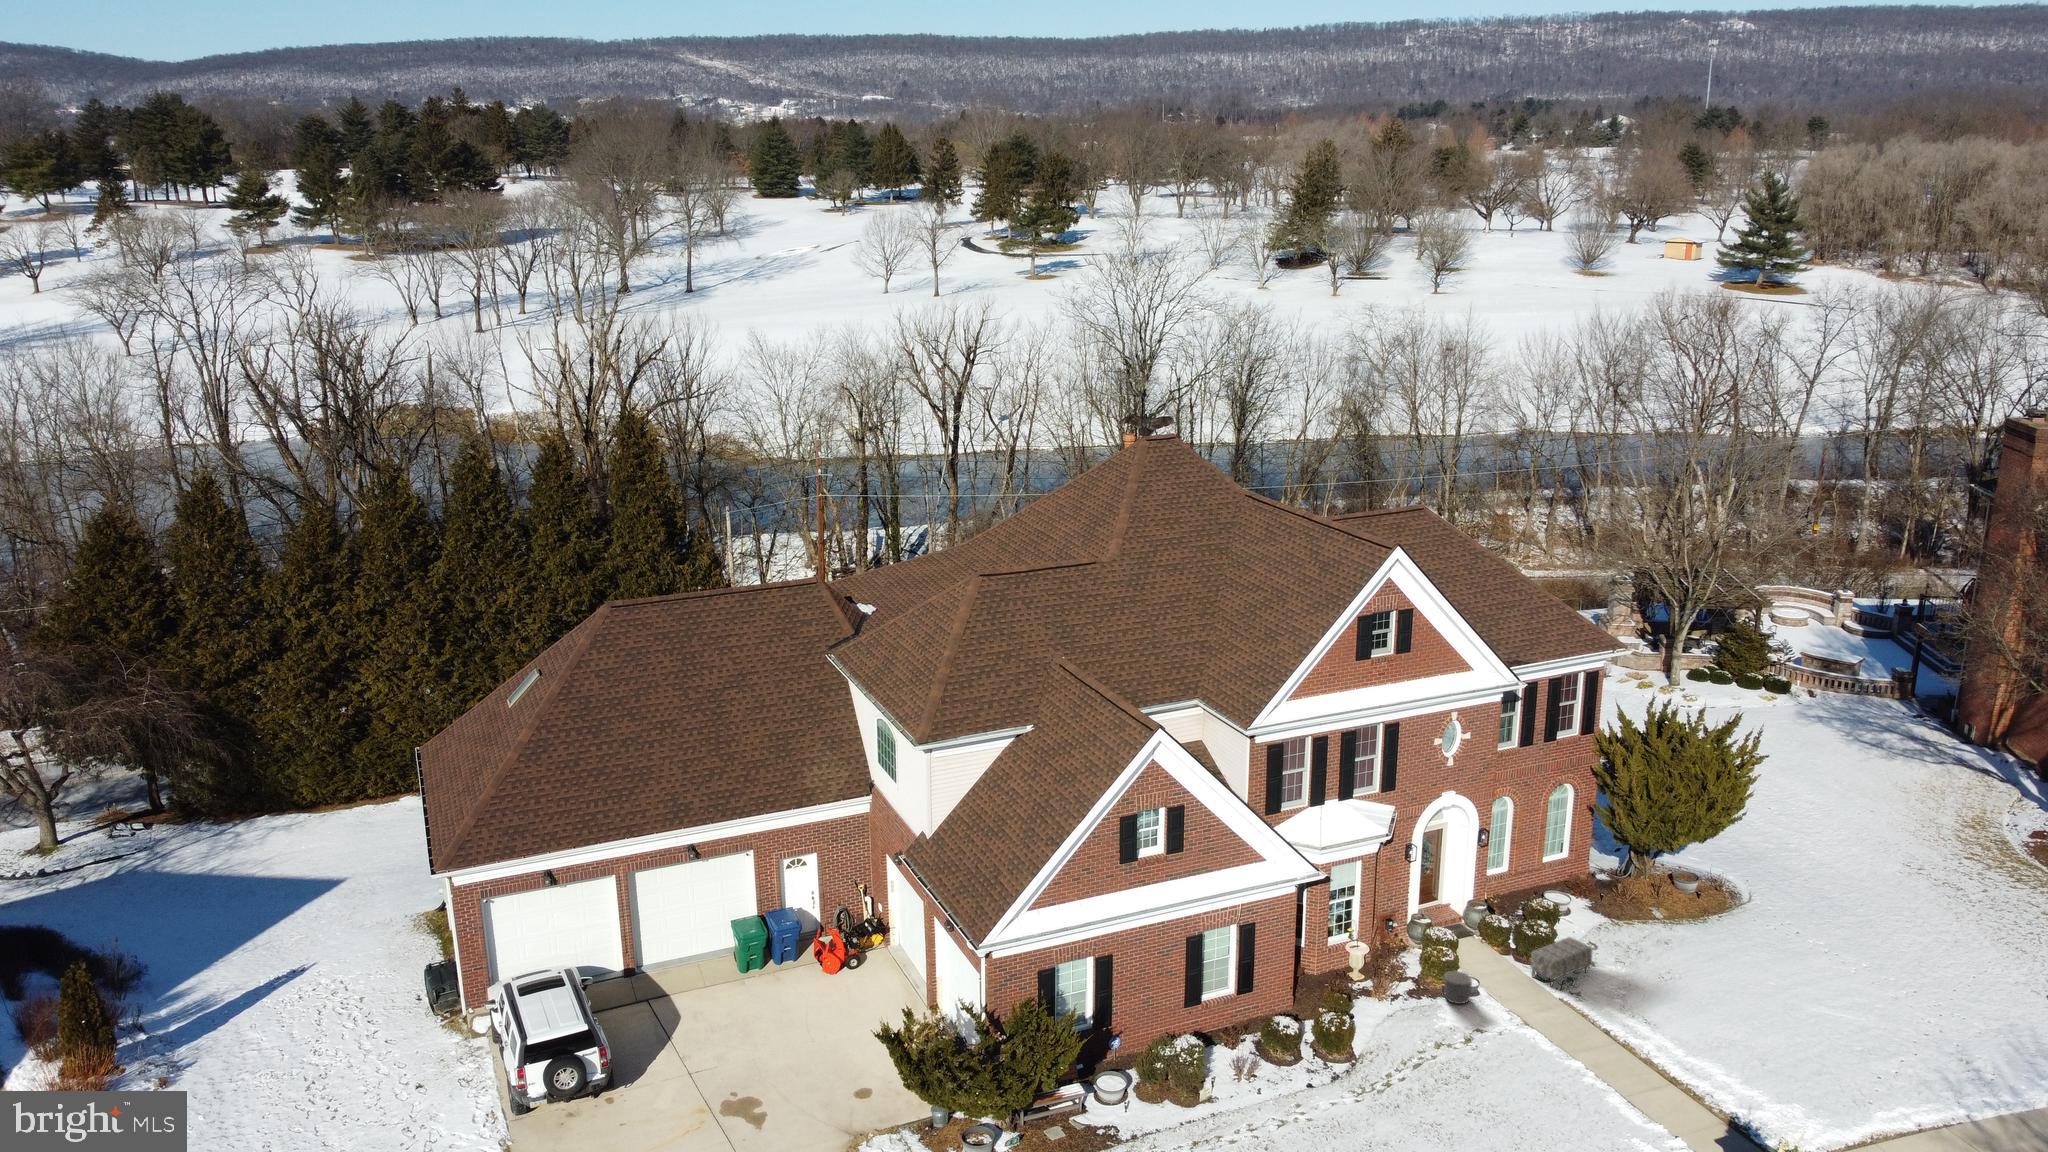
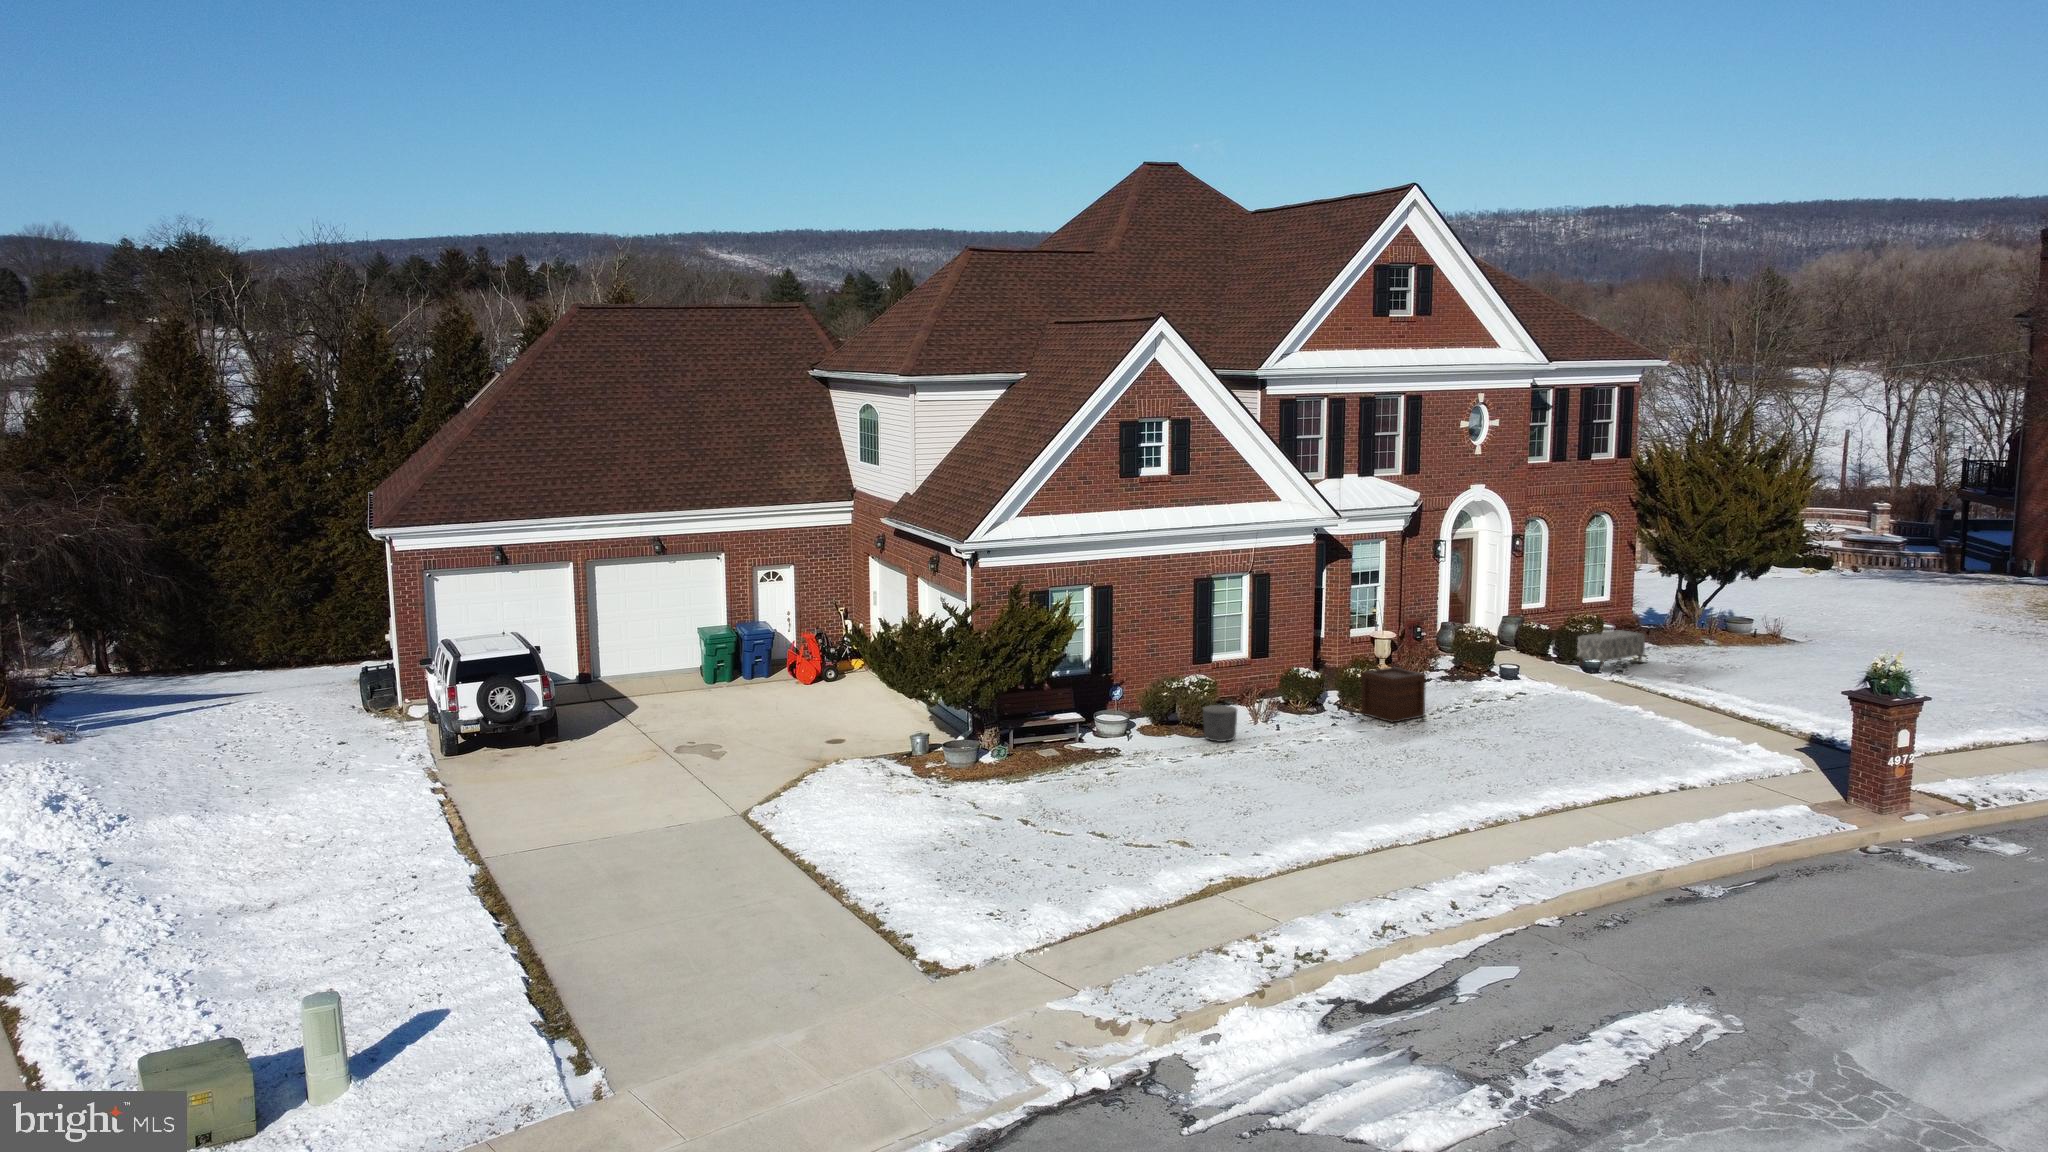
planter: present [1444,971,1472,1004] -> present [1203,705,1237,742]
wooden crate: none [1332,1023,1392,1087] -> present [1361,667,1426,722]

